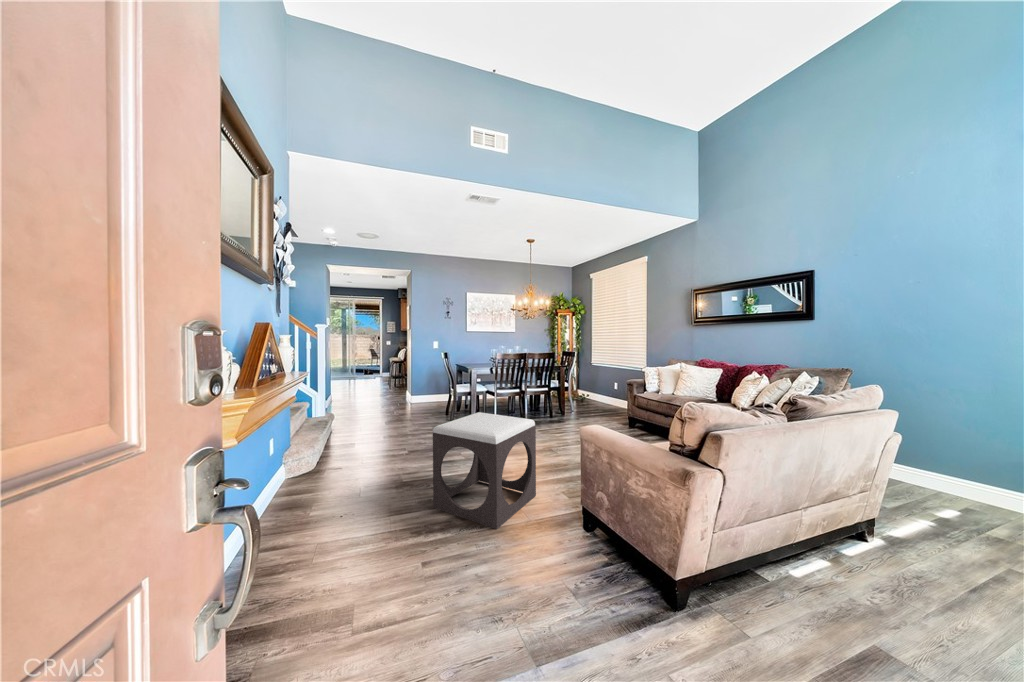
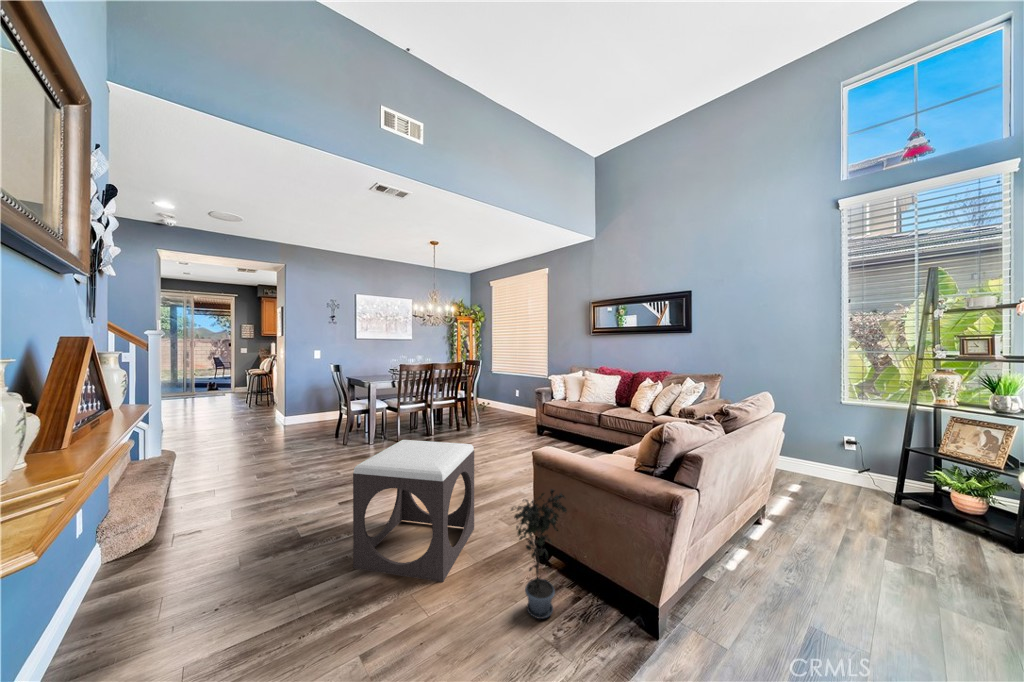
potted plant: none [540,457,600,571] -> present [512,489,567,619]

